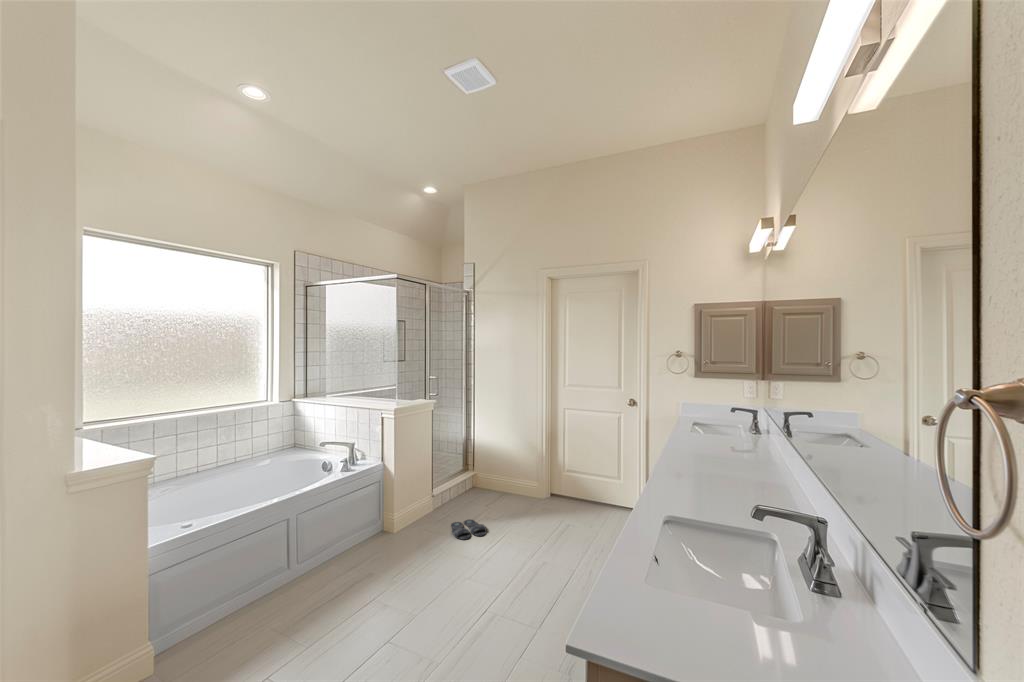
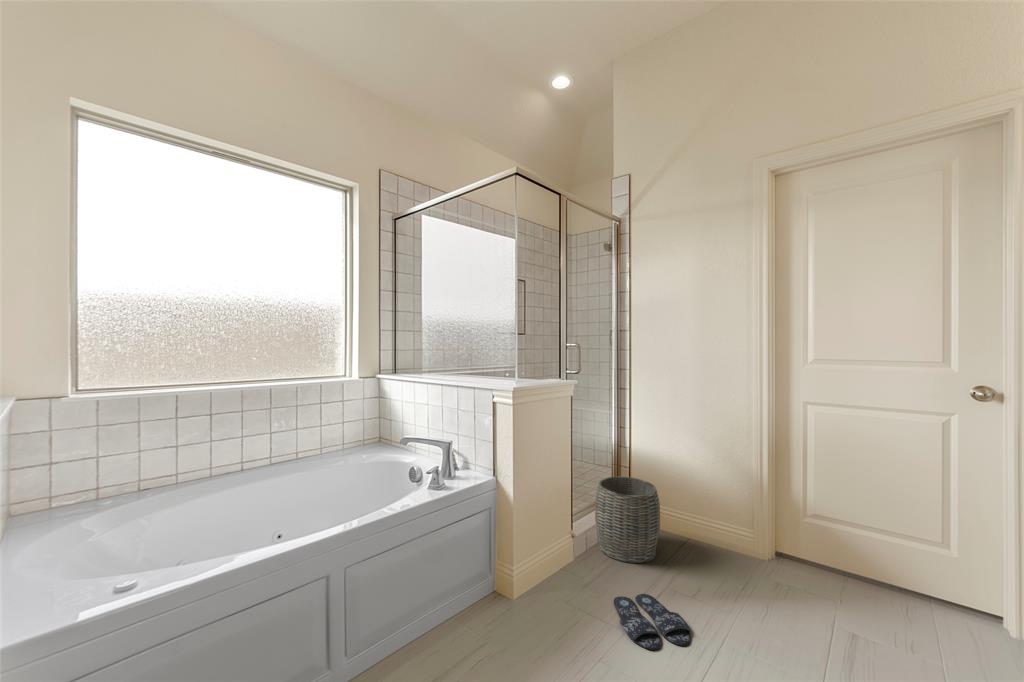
woven basket: none [448,458,486,507] -> present [595,477,660,563]

